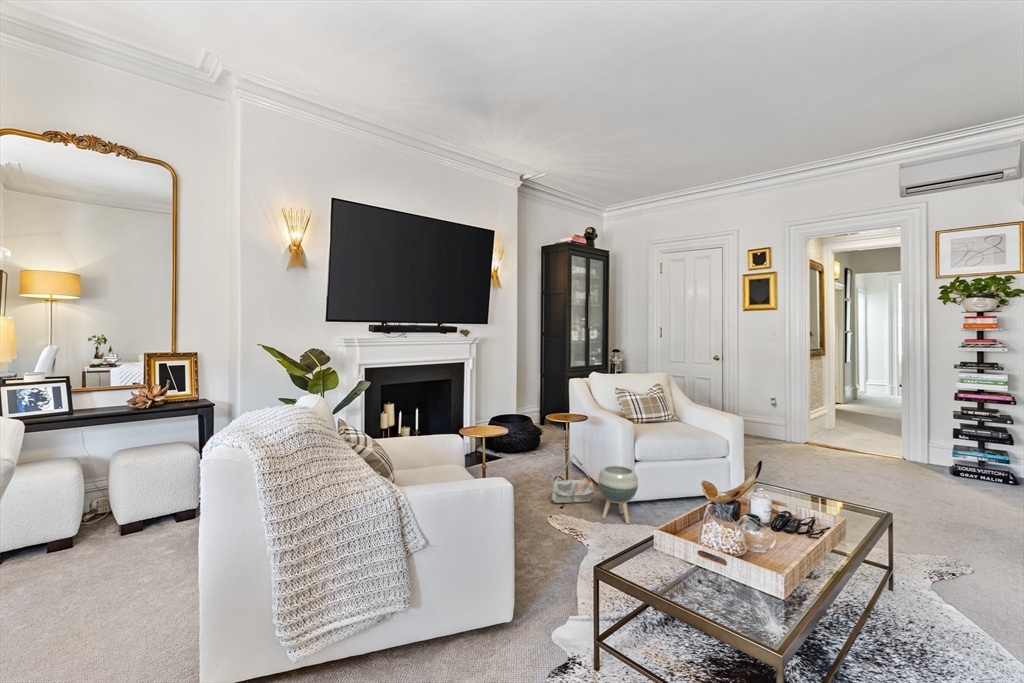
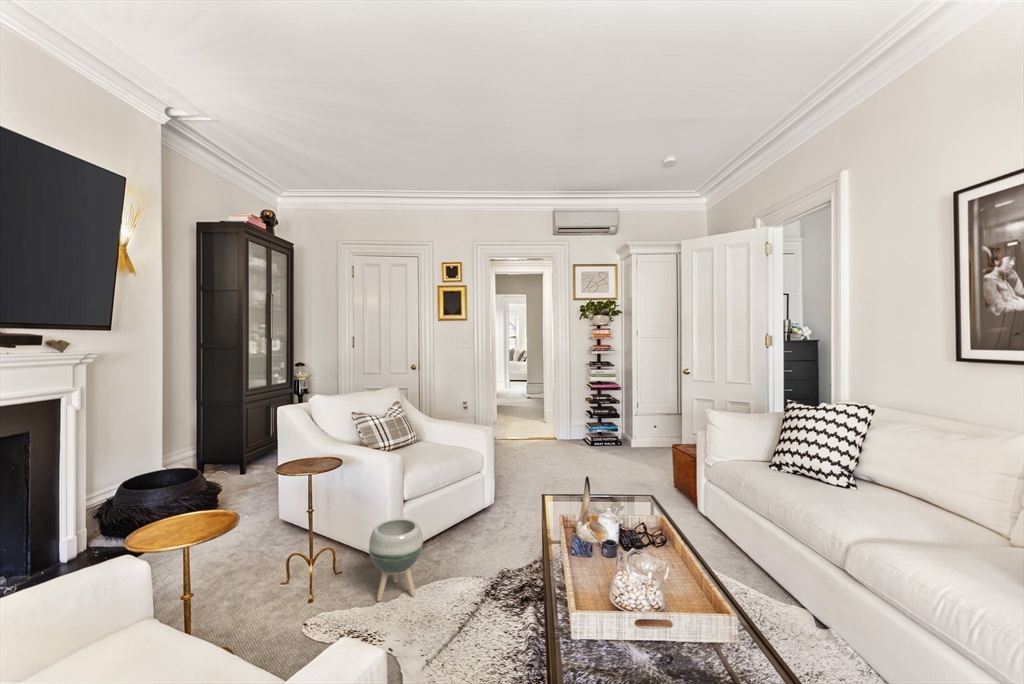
bag: present [551,455,595,503] -> none [288,520,352,603]

